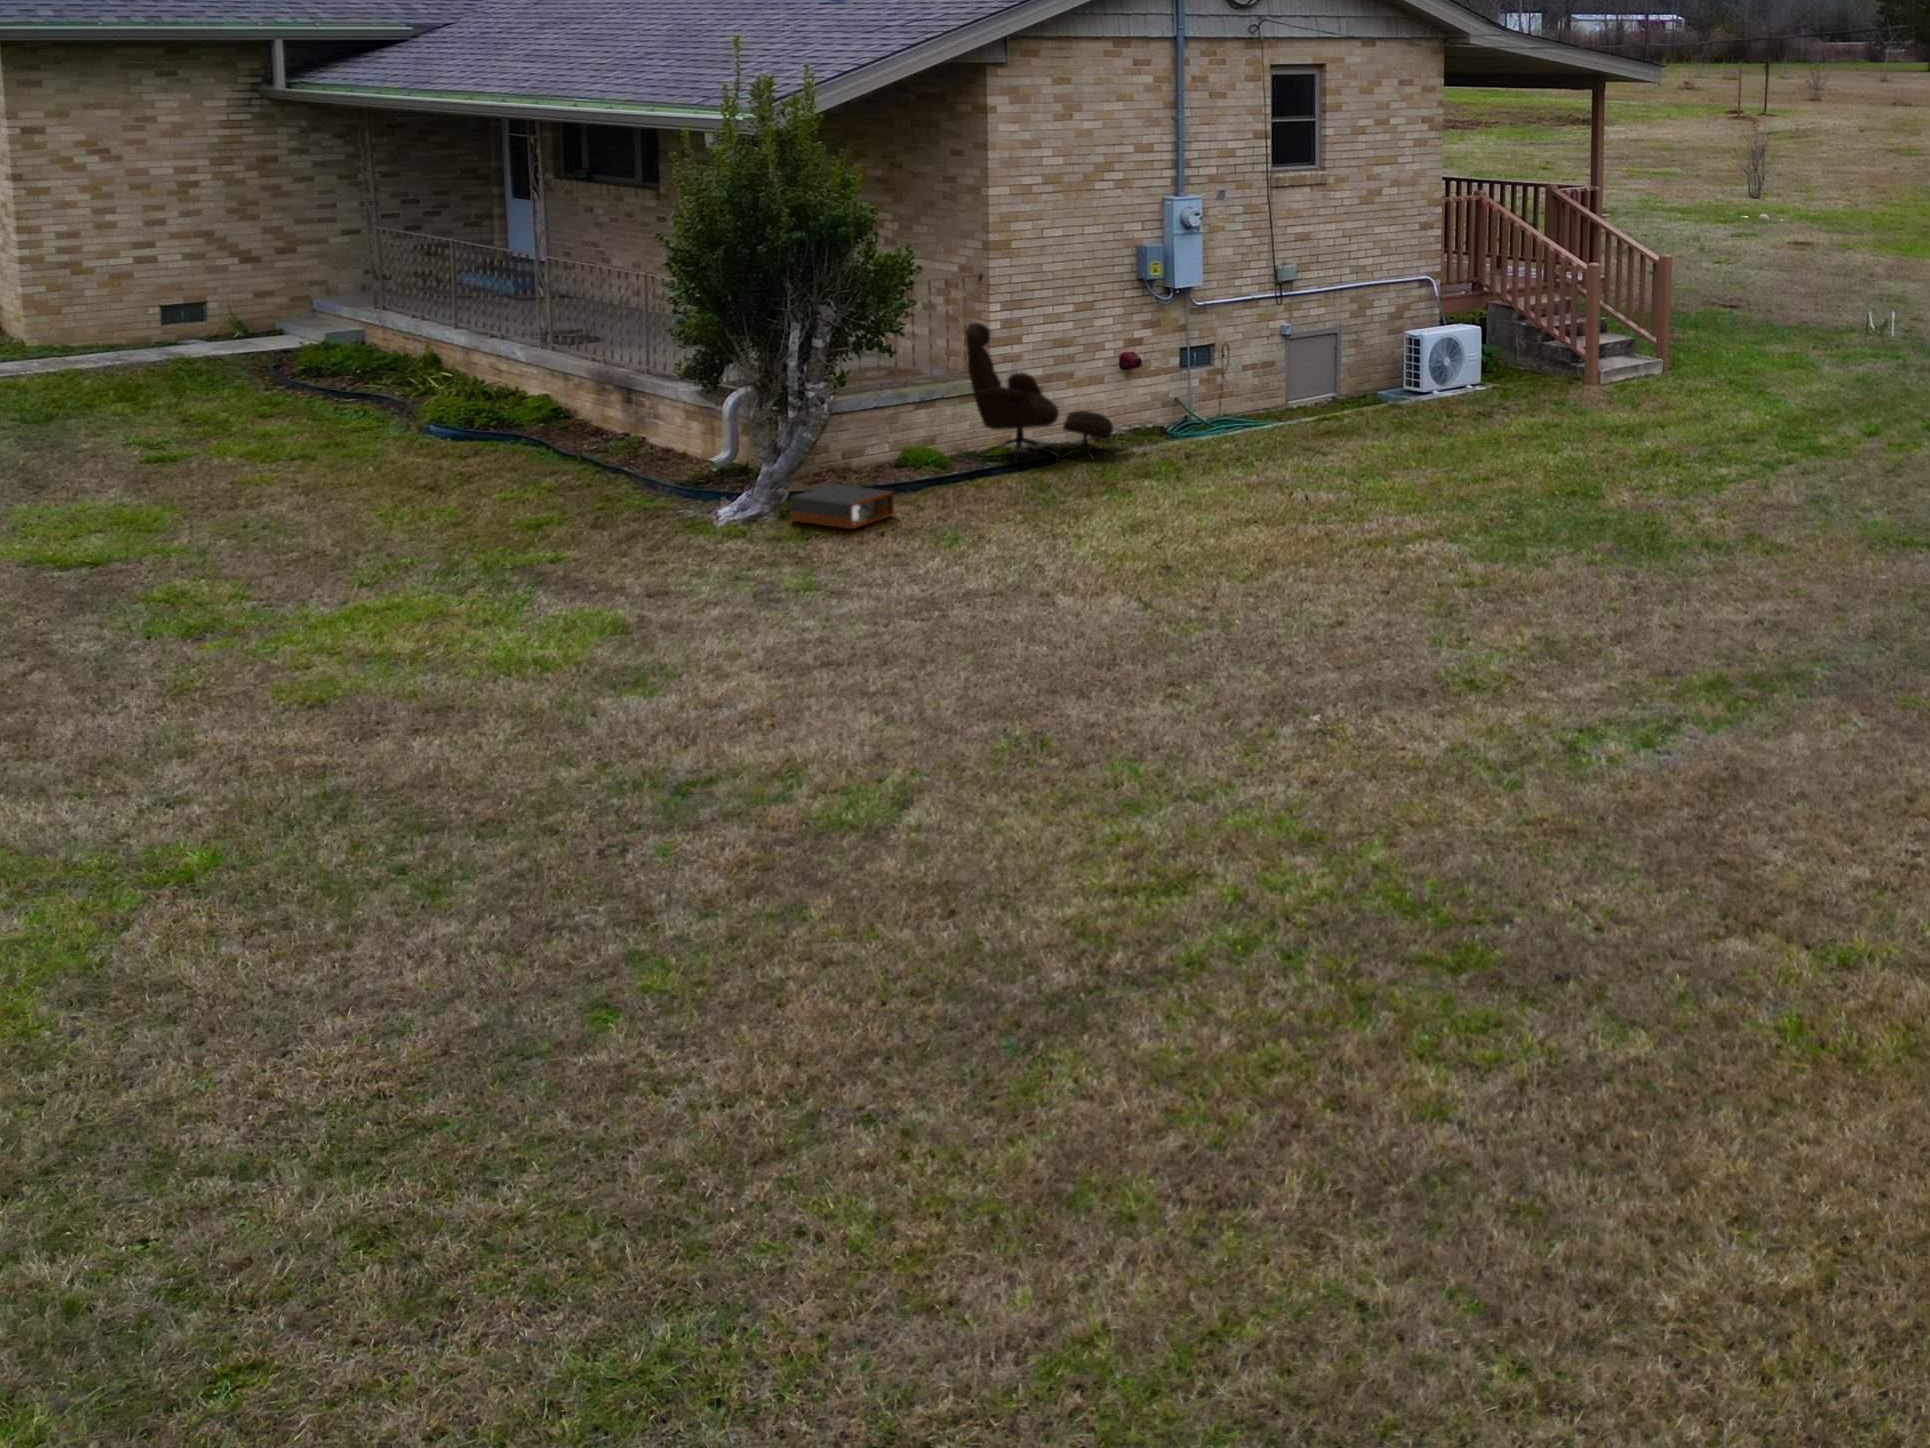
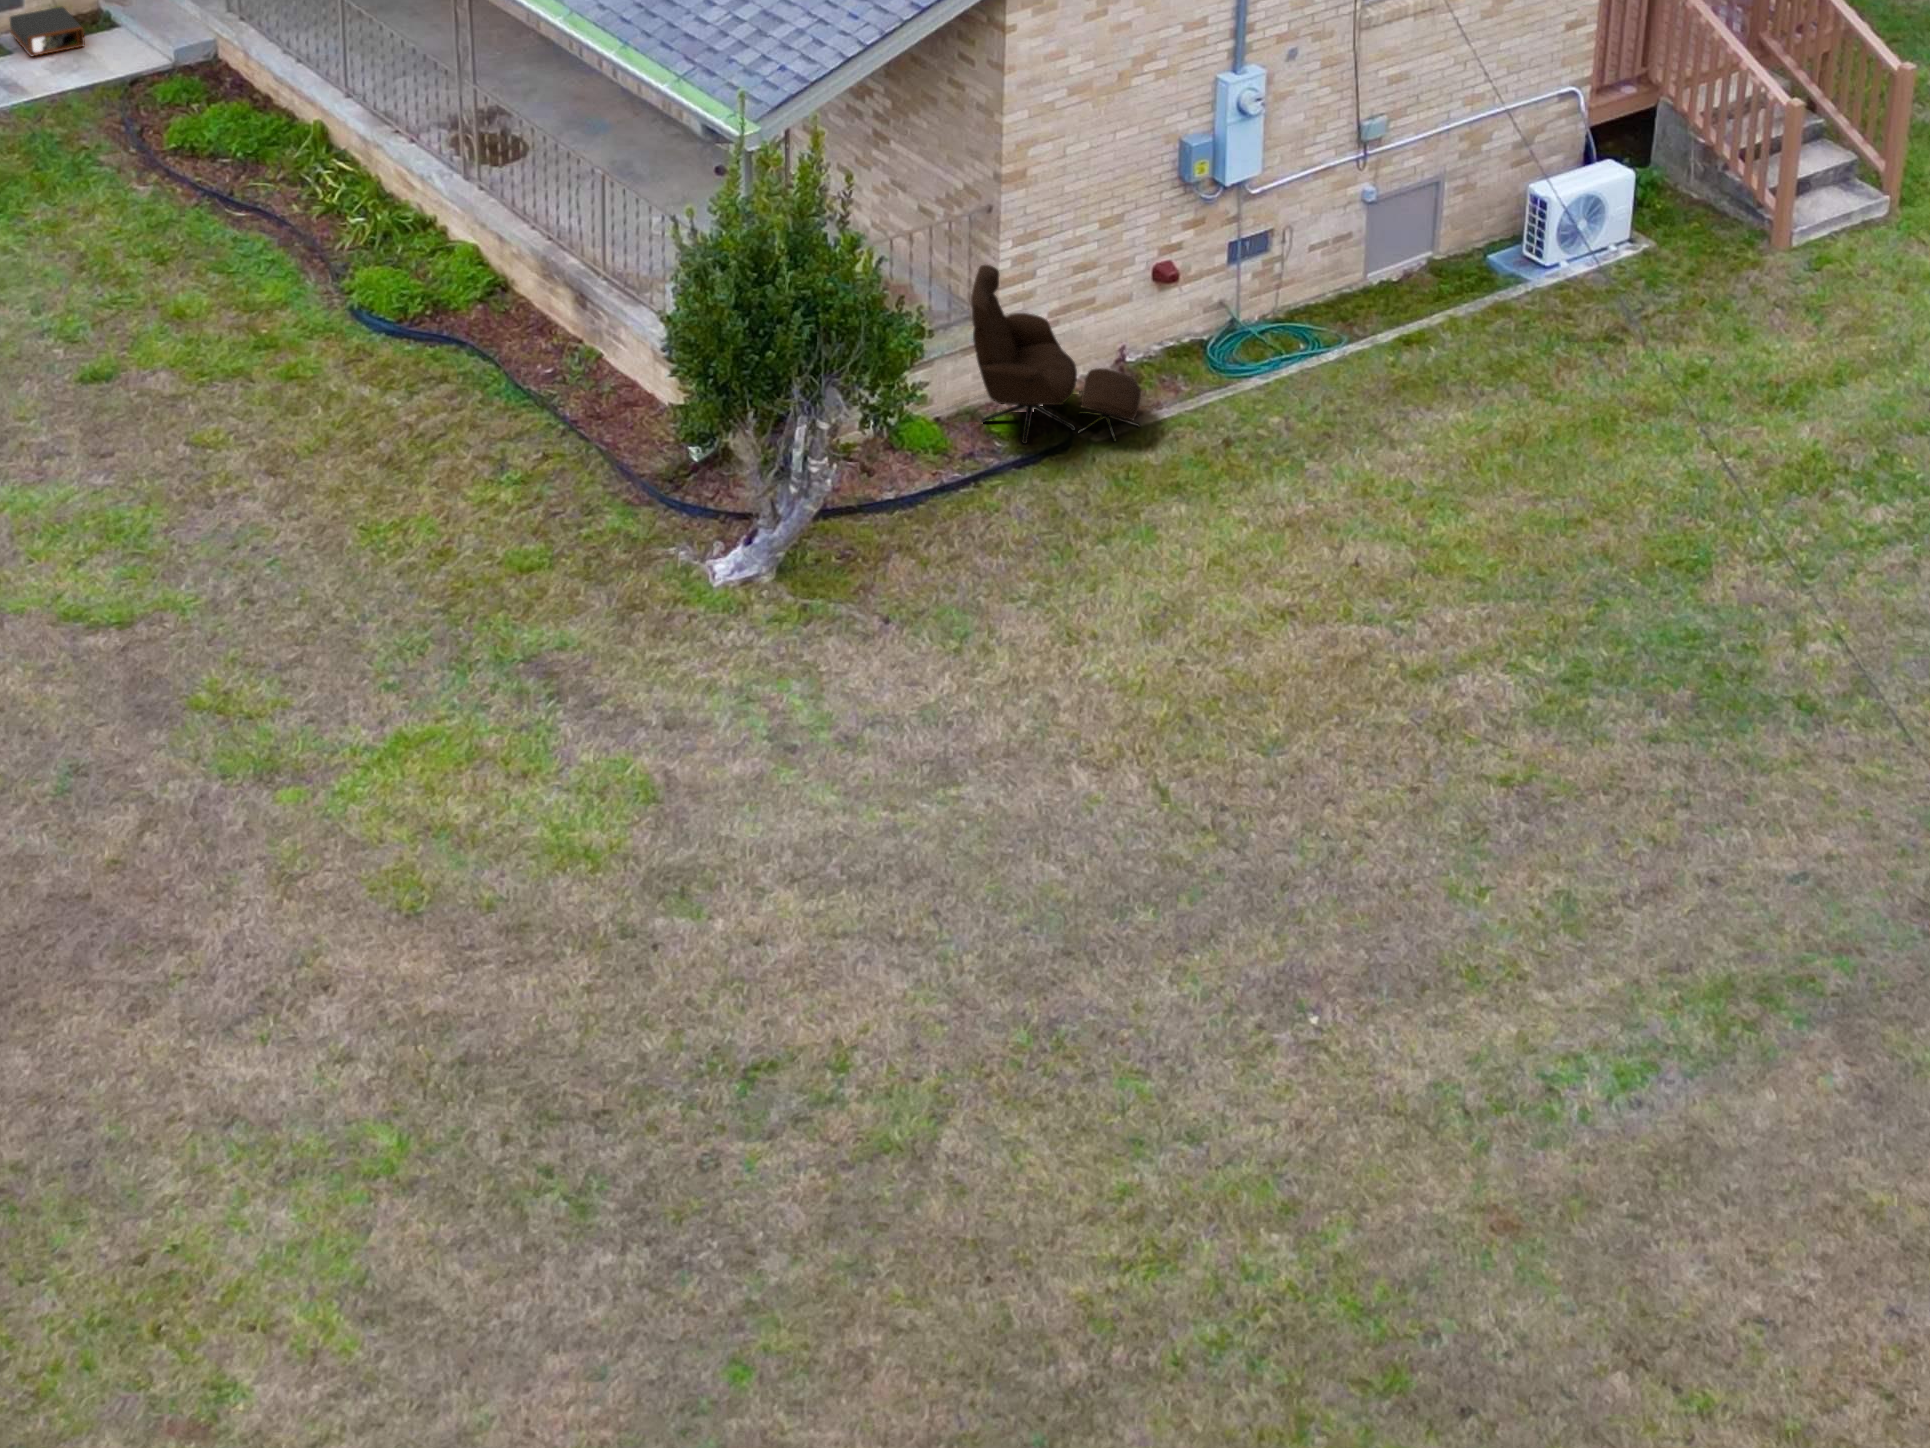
storage box: present [790,484,894,529] -> present [10,7,85,56]

